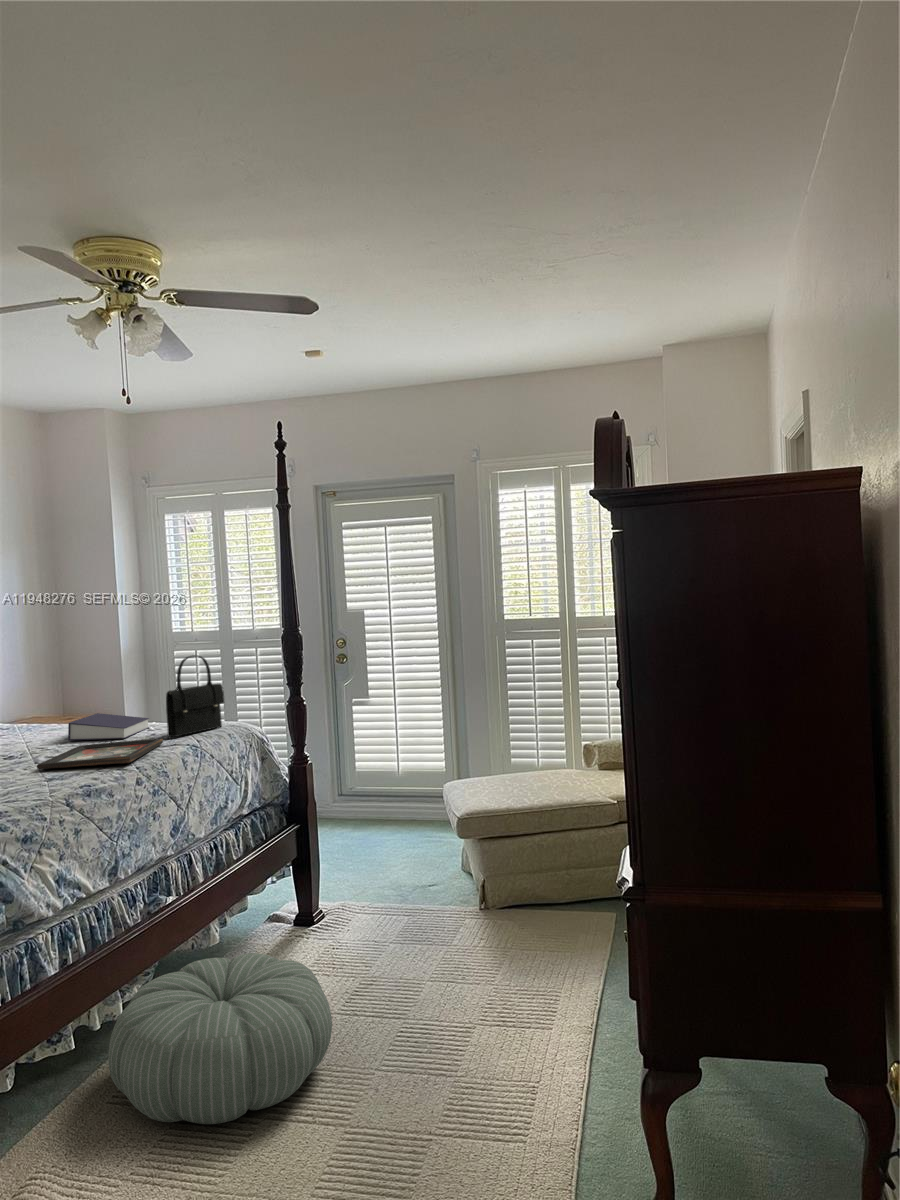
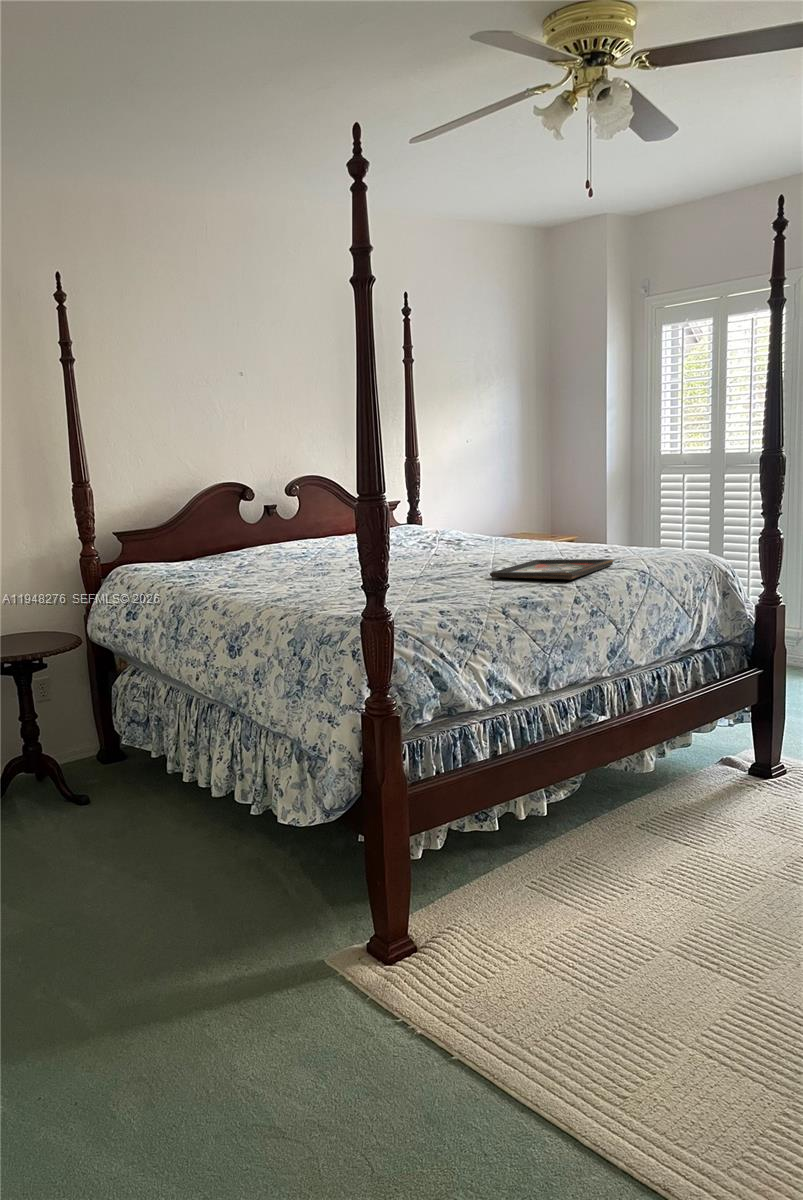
handbag: present [166,655,225,738] -> none [620,474,686,560]
book: present [68,713,149,741] -> none [529,531,609,557]
pouf: present [108,953,332,1124] -> none [528,784,756,940]

